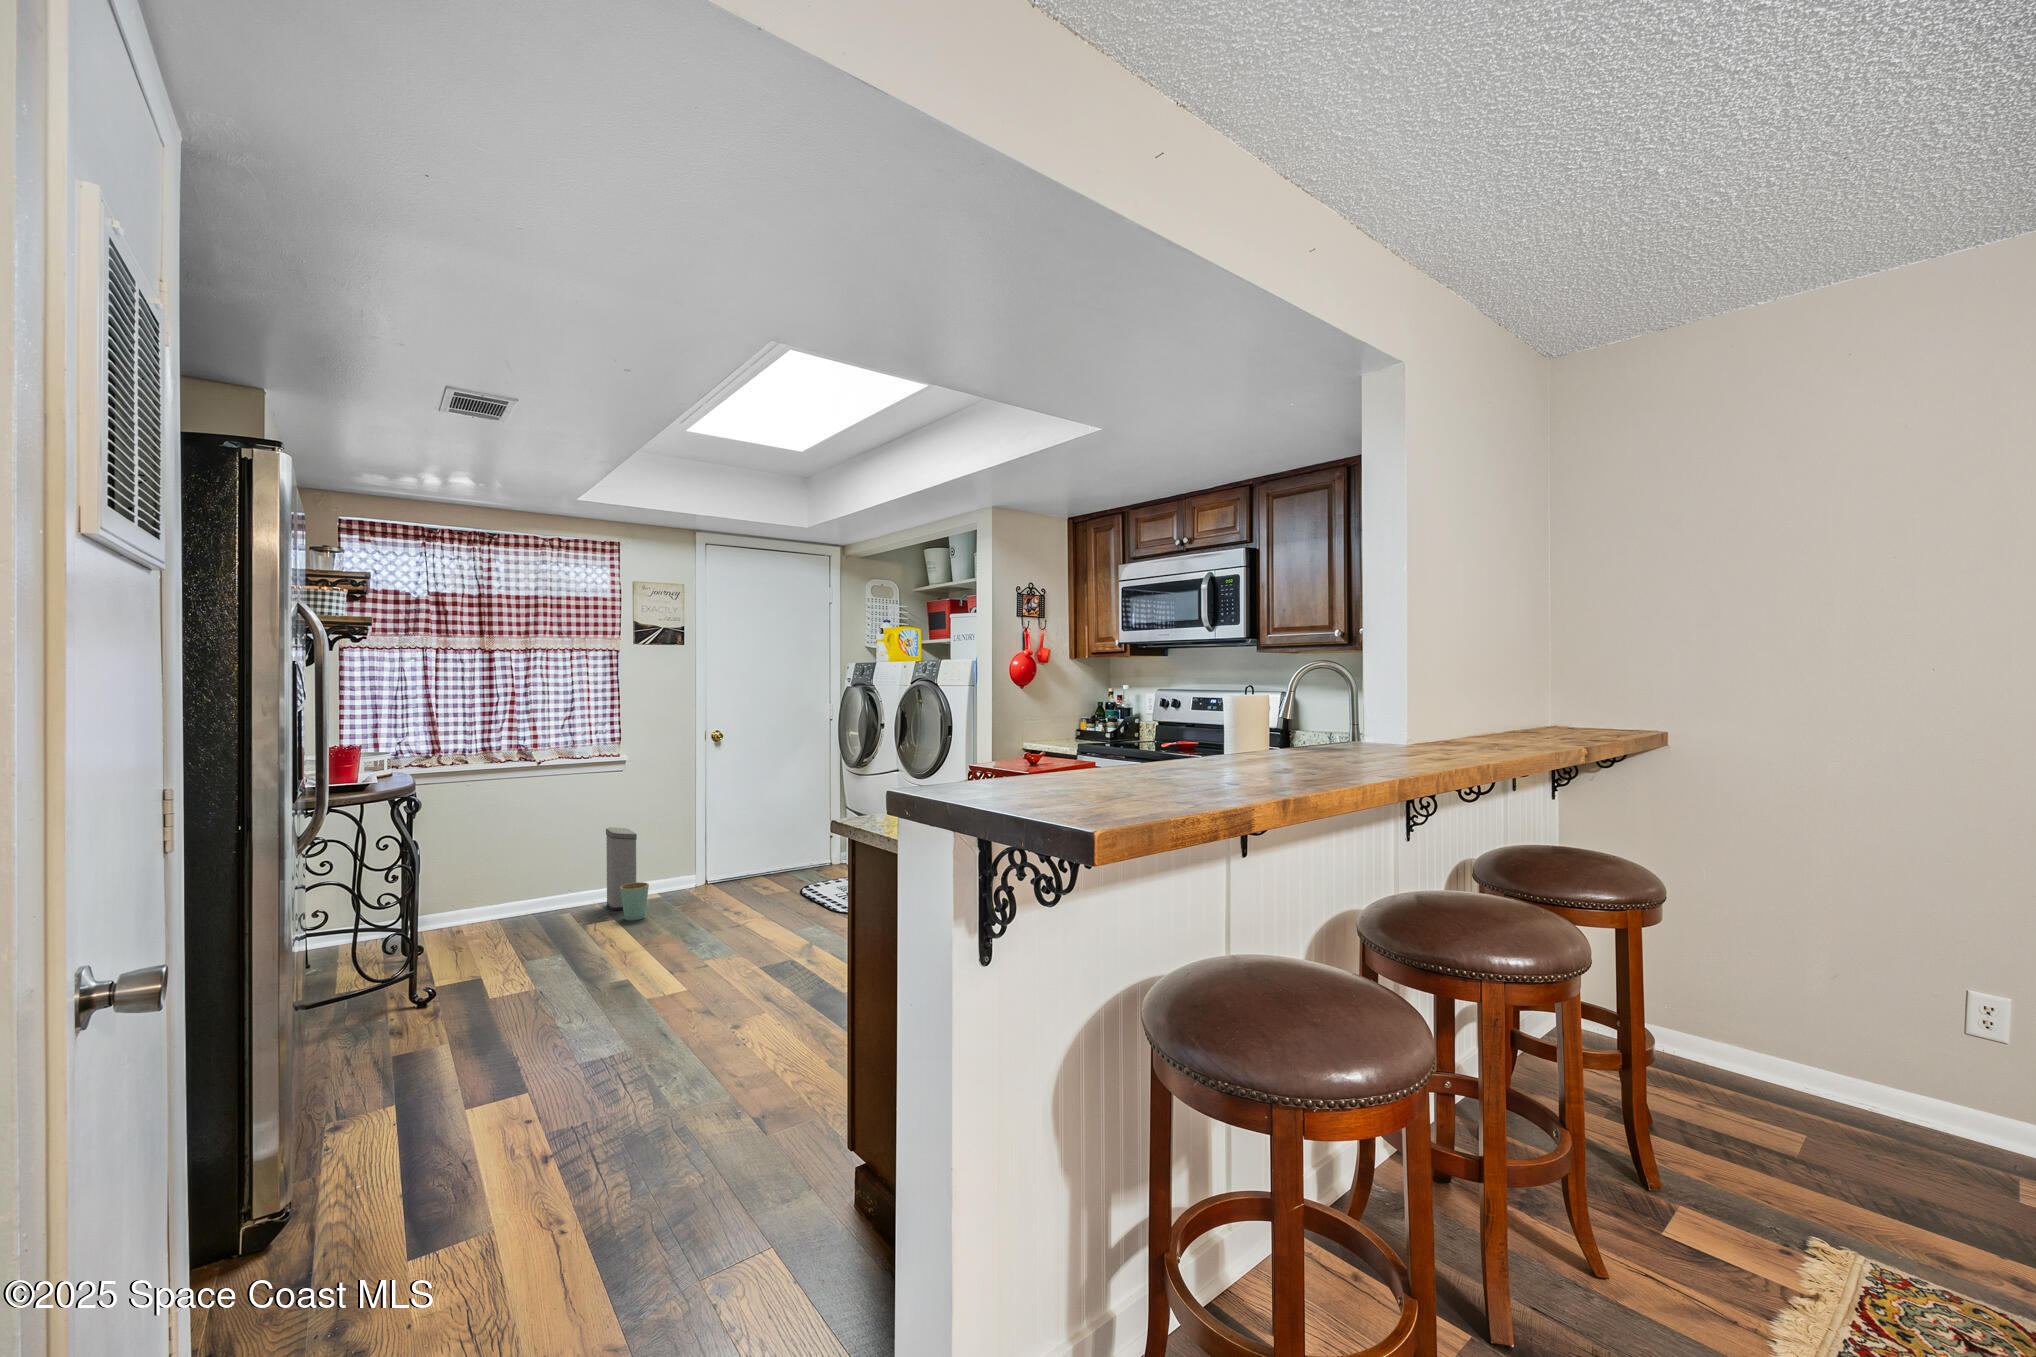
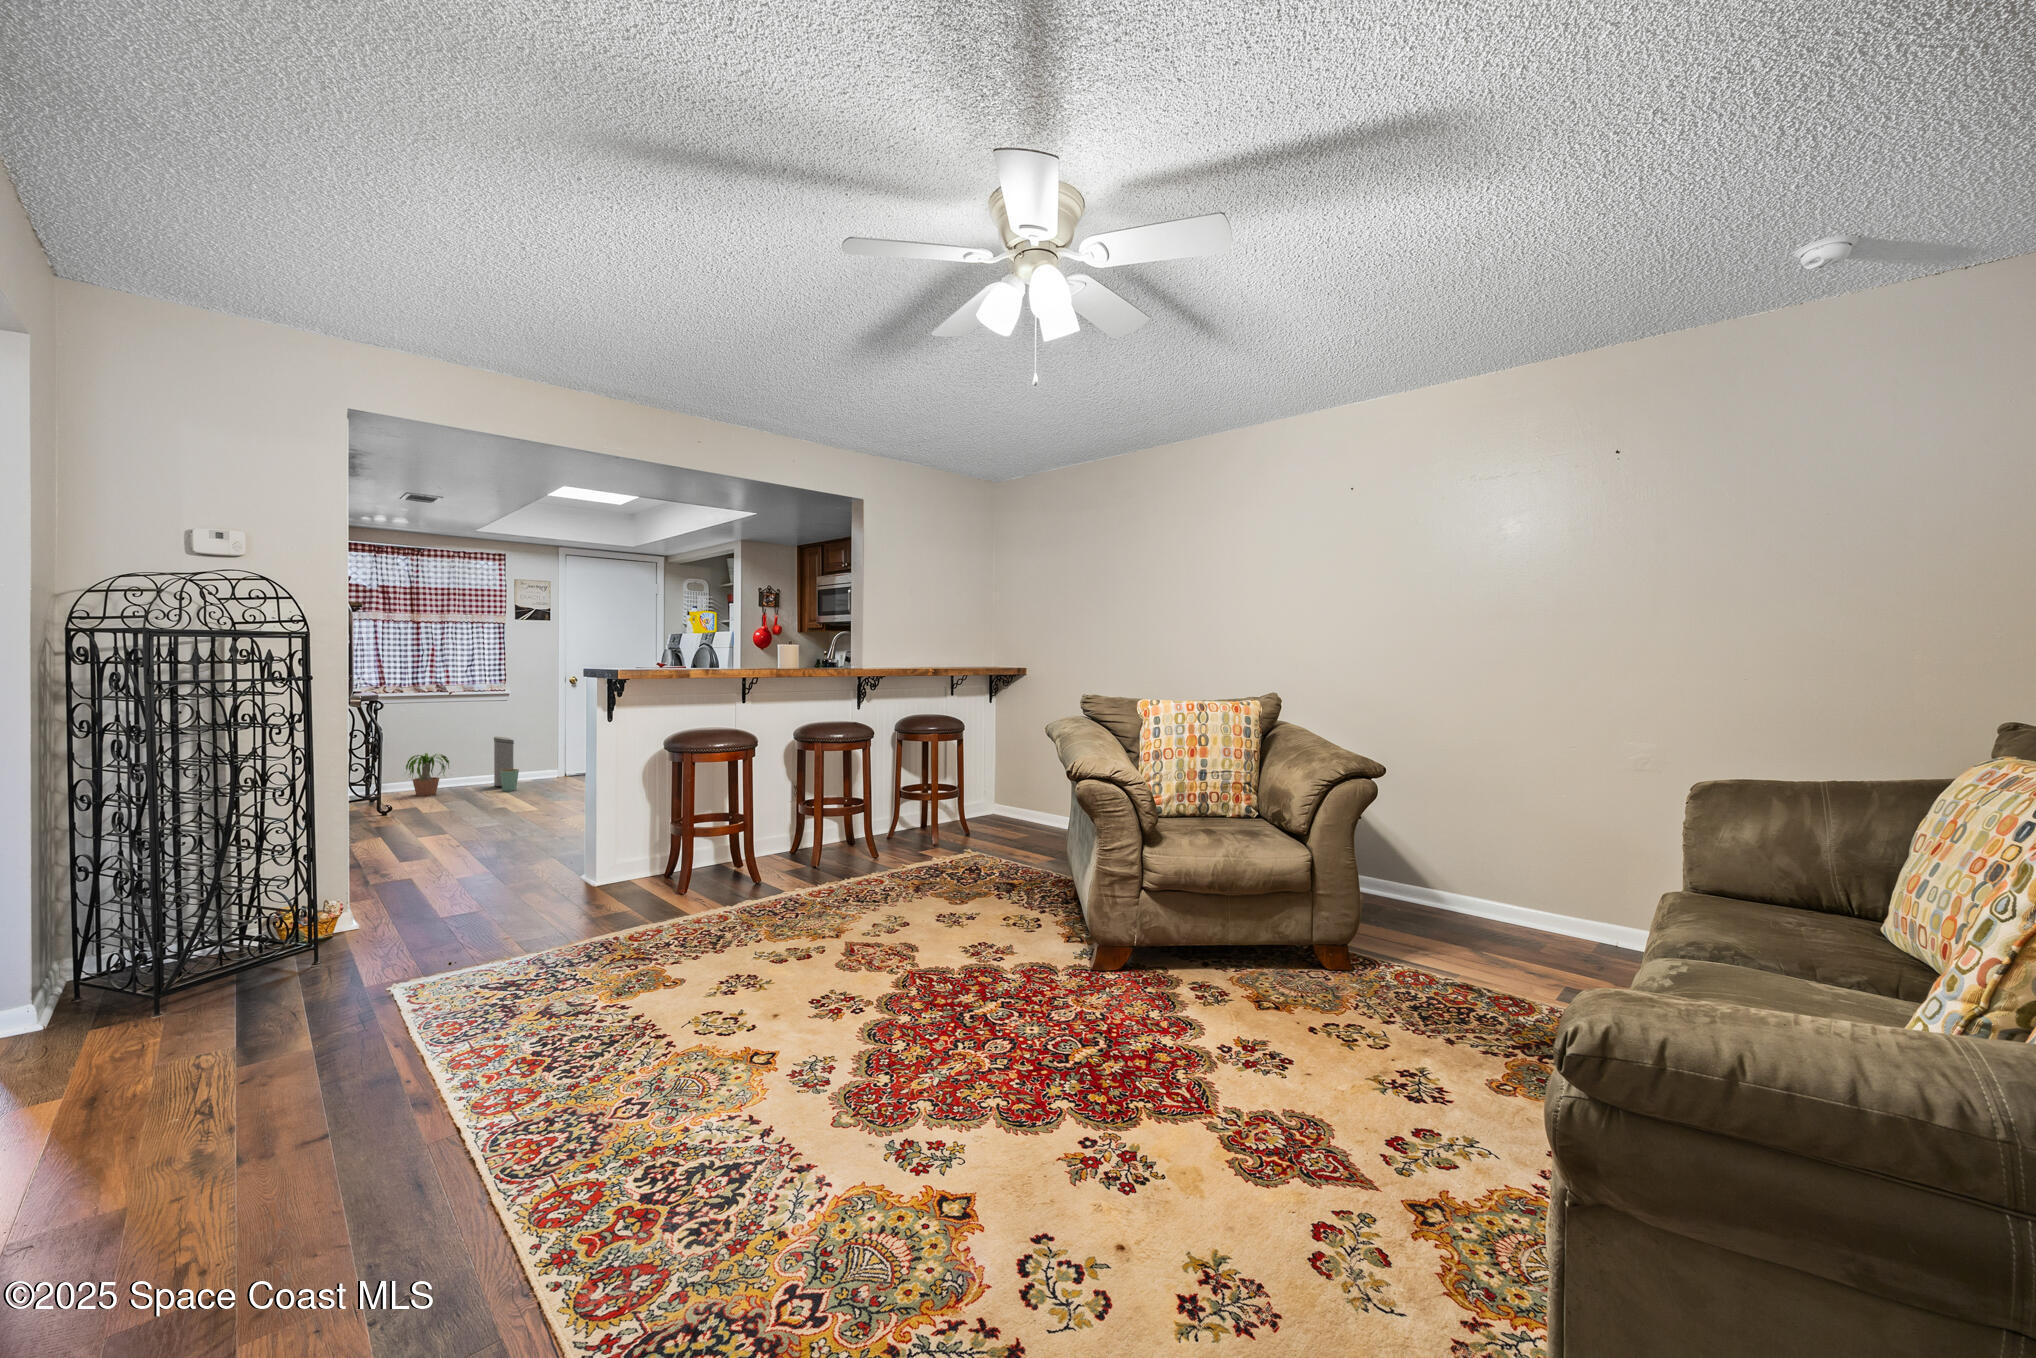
potted plant: none [464,863,557,936] -> present [406,753,449,796]

